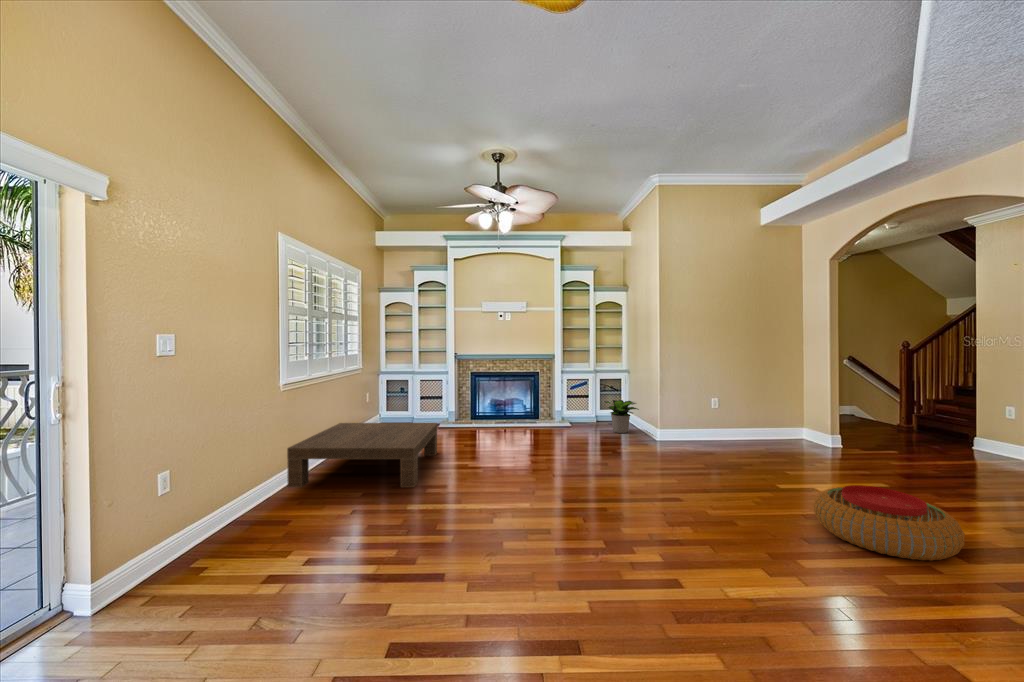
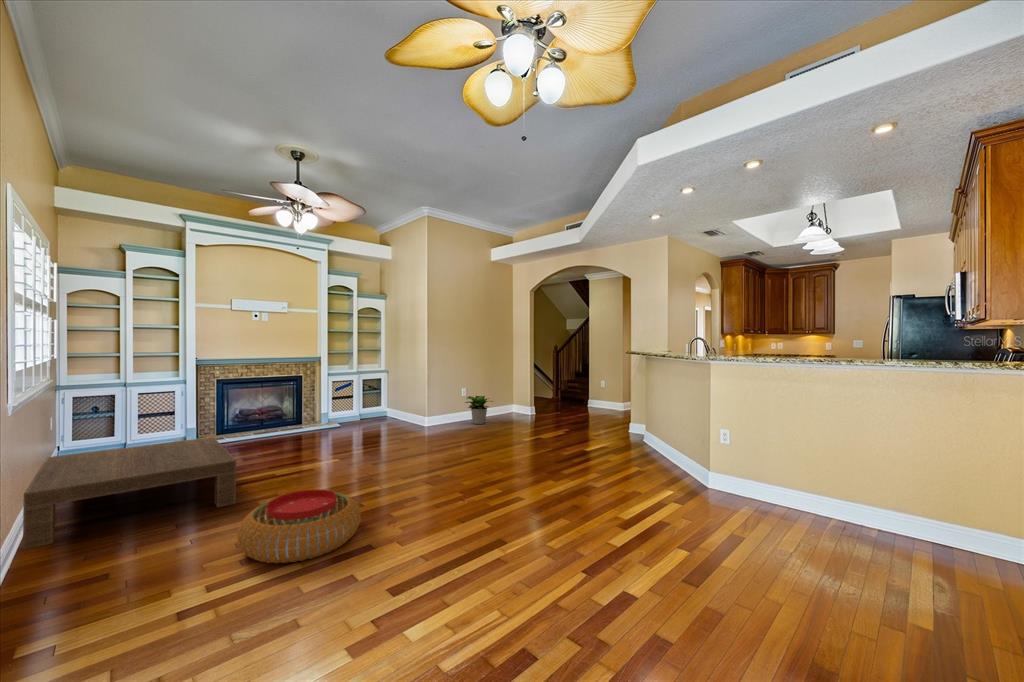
potted plant: present [605,400,639,433] -> present [465,396,492,424]
pouf: present [814,485,964,561] -> present [238,490,361,563]

